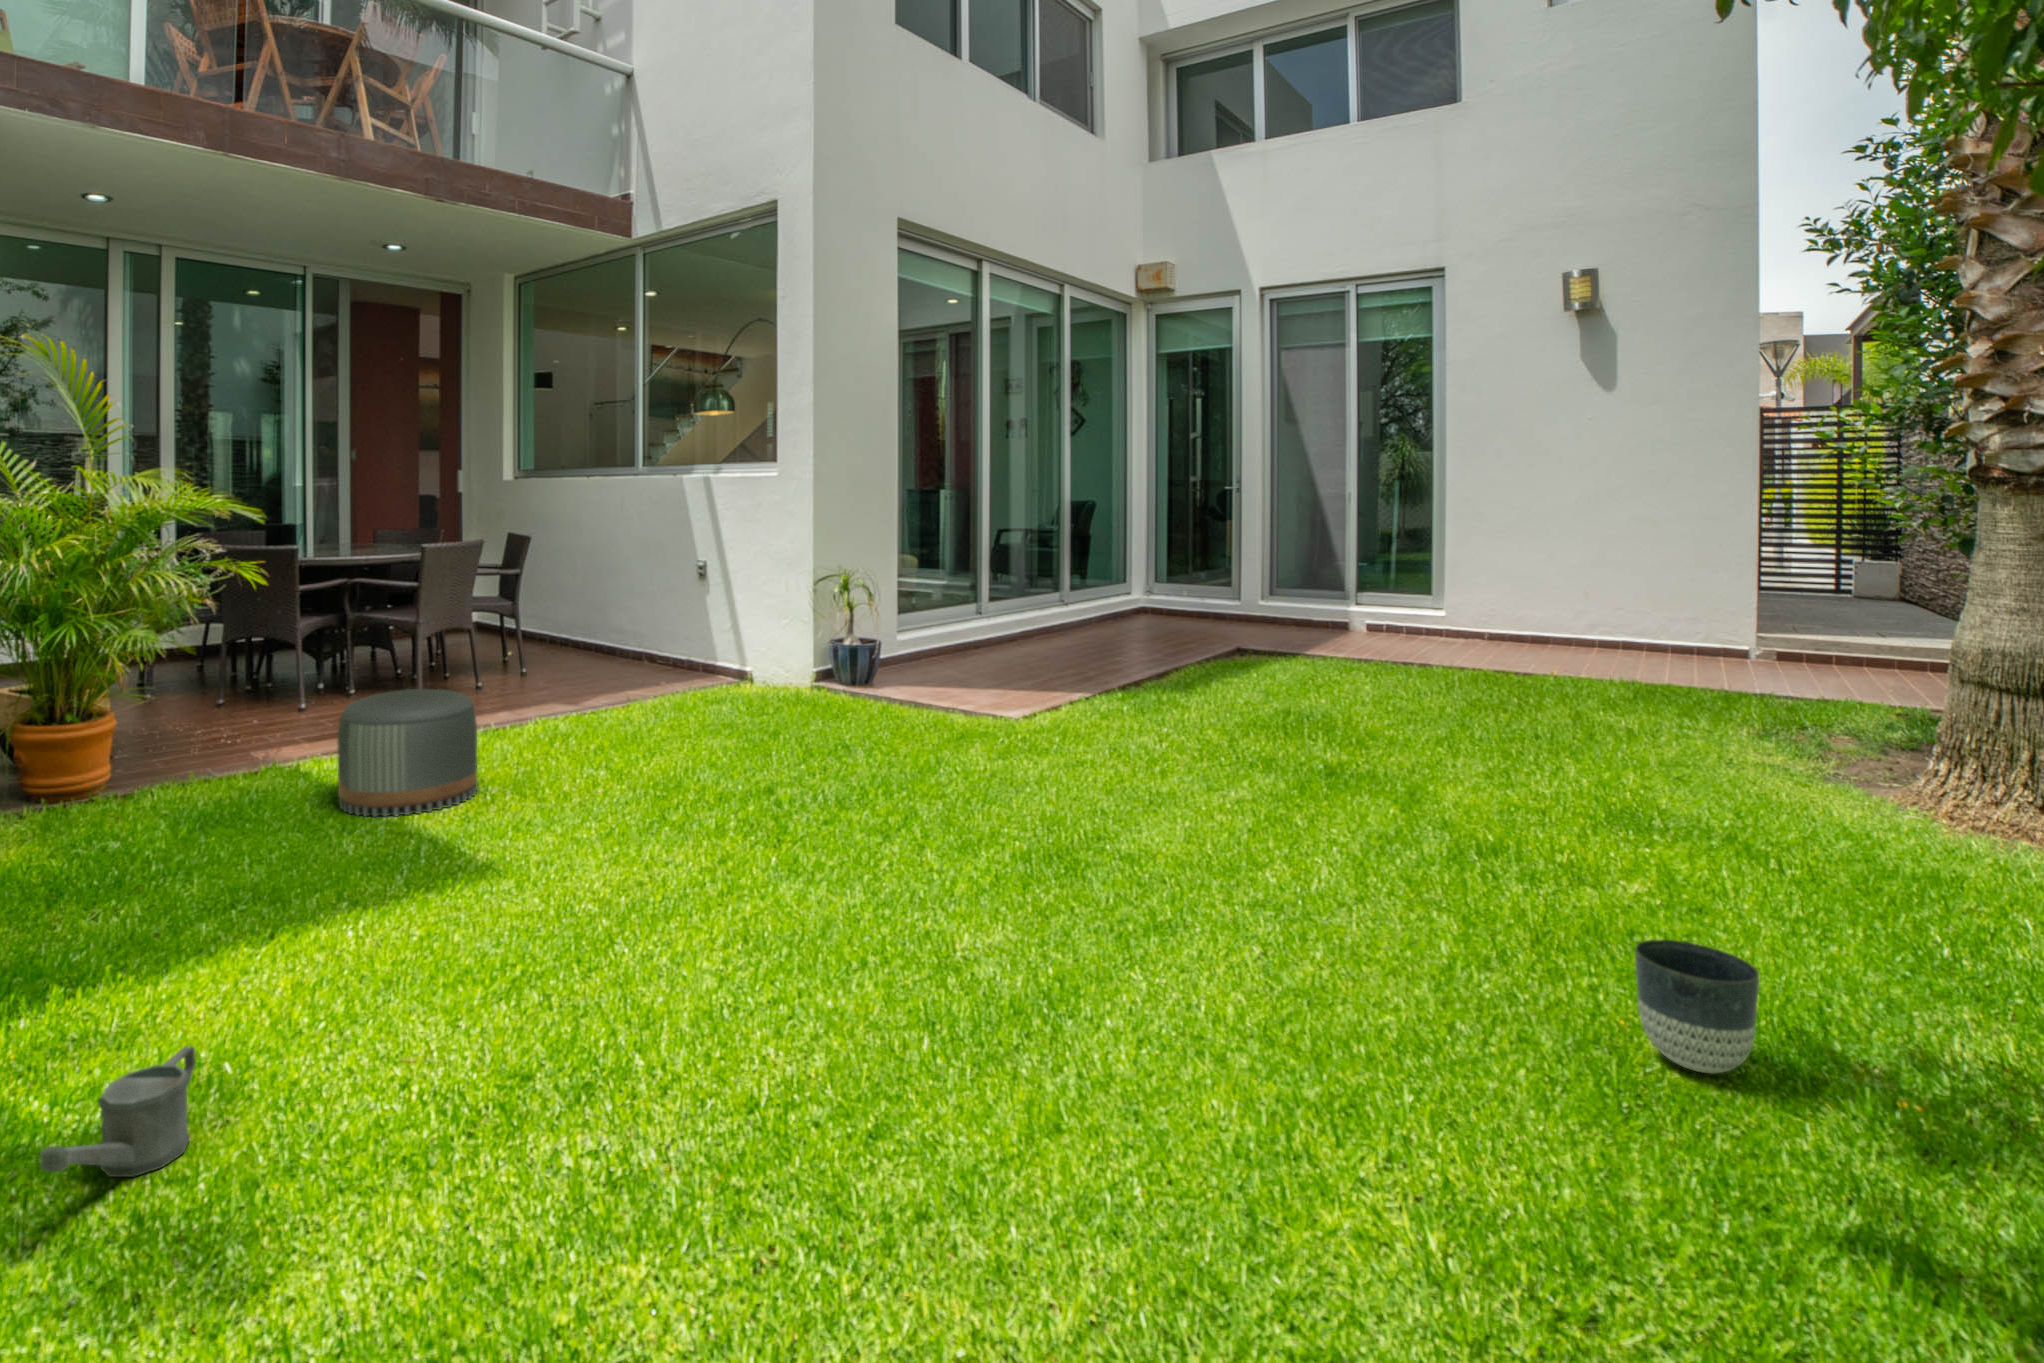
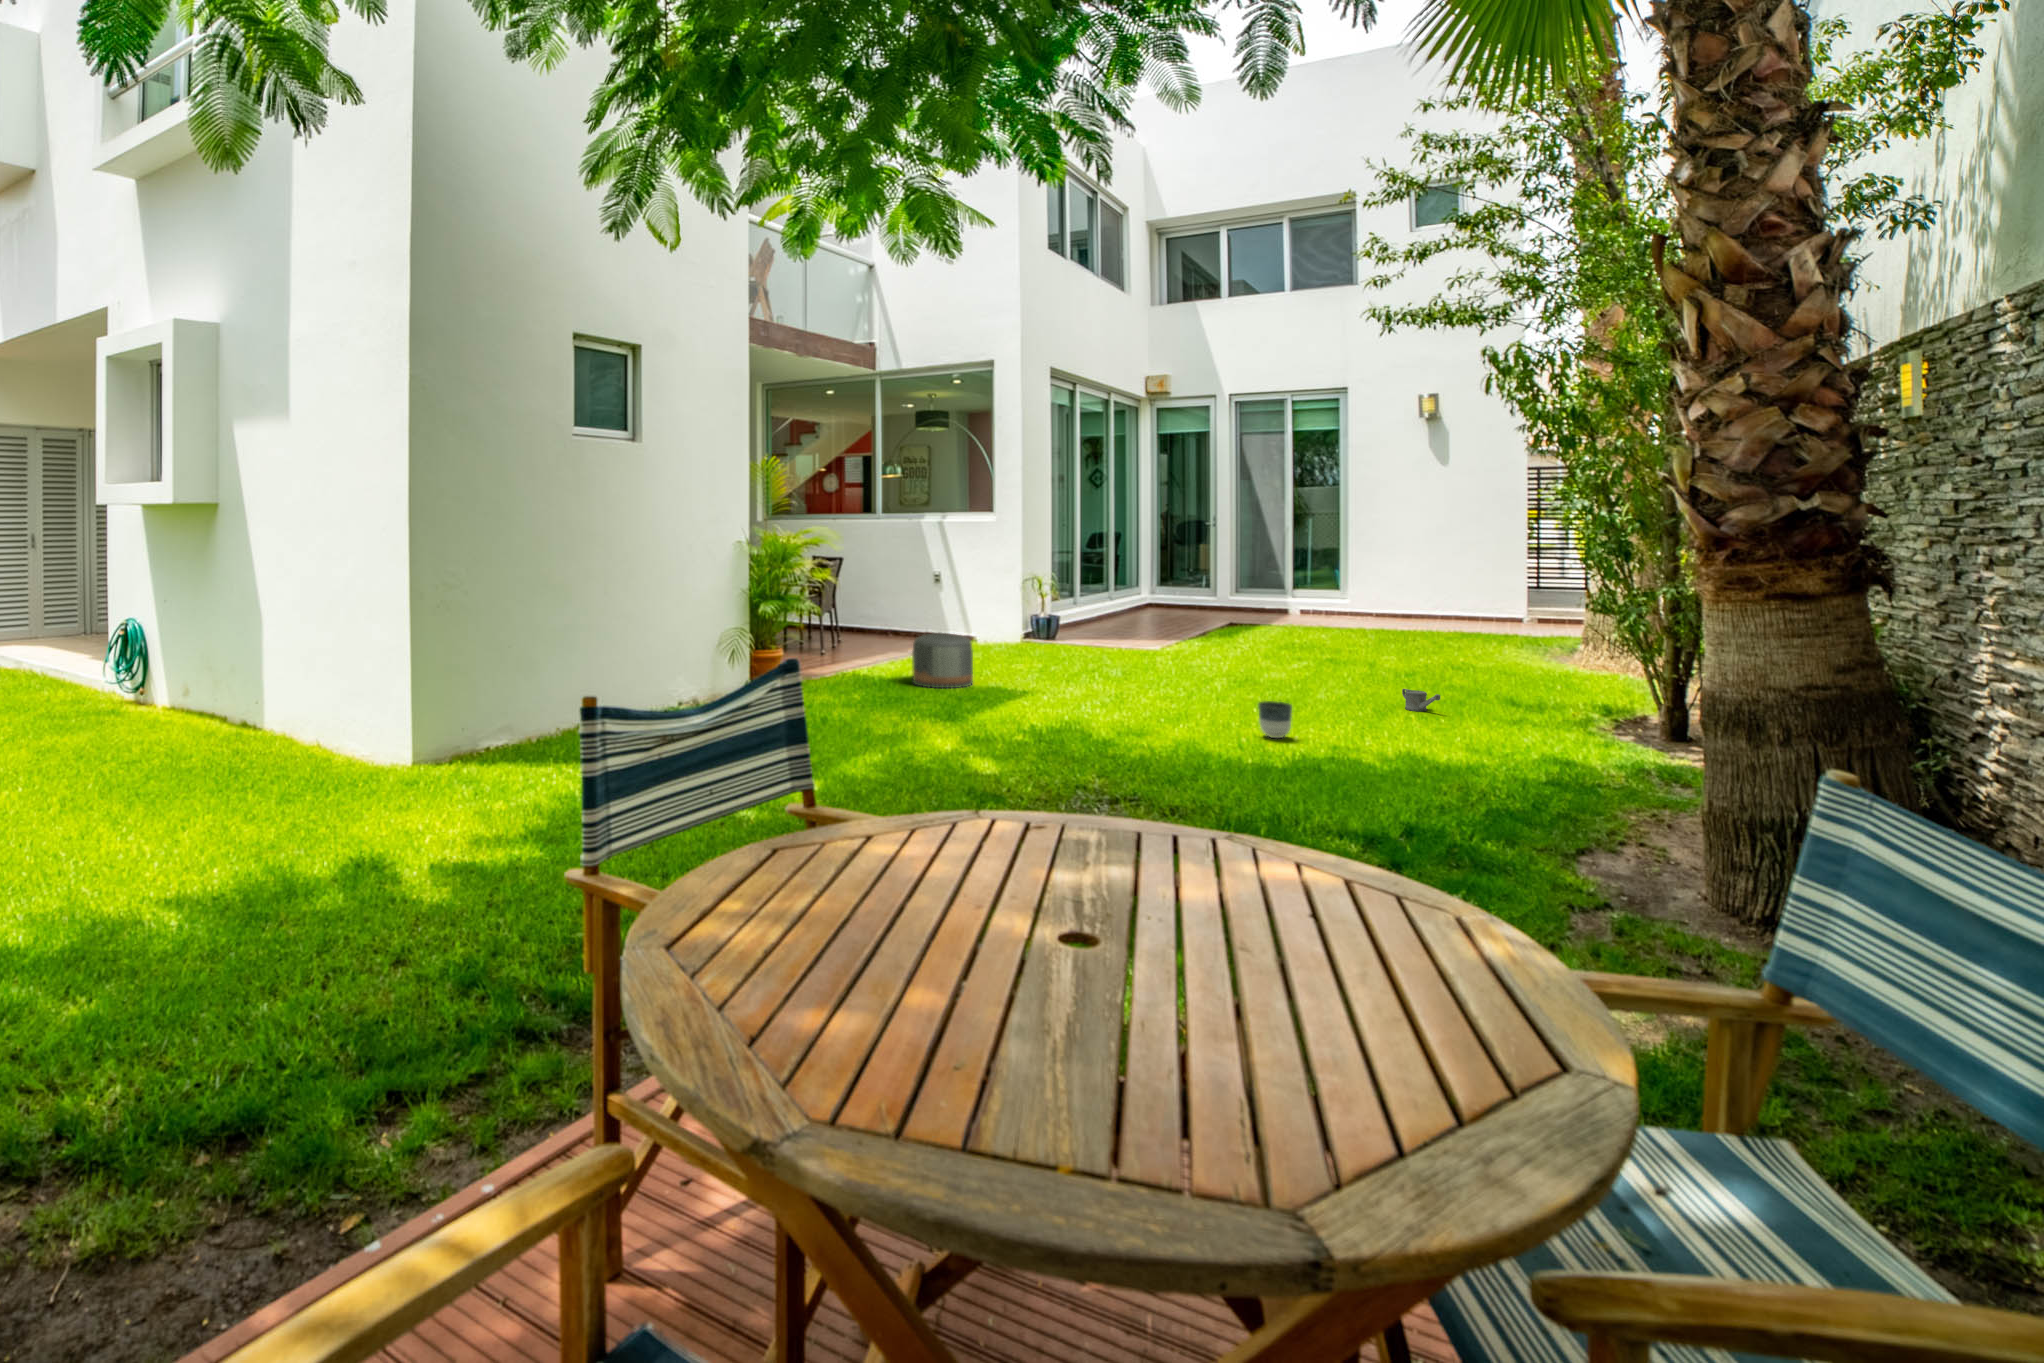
planter: present [1635,940,1759,1074] -> present [1258,701,1292,738]
watering can: present [40,1046,196,1177] -> present [1402,689,1440,711]

